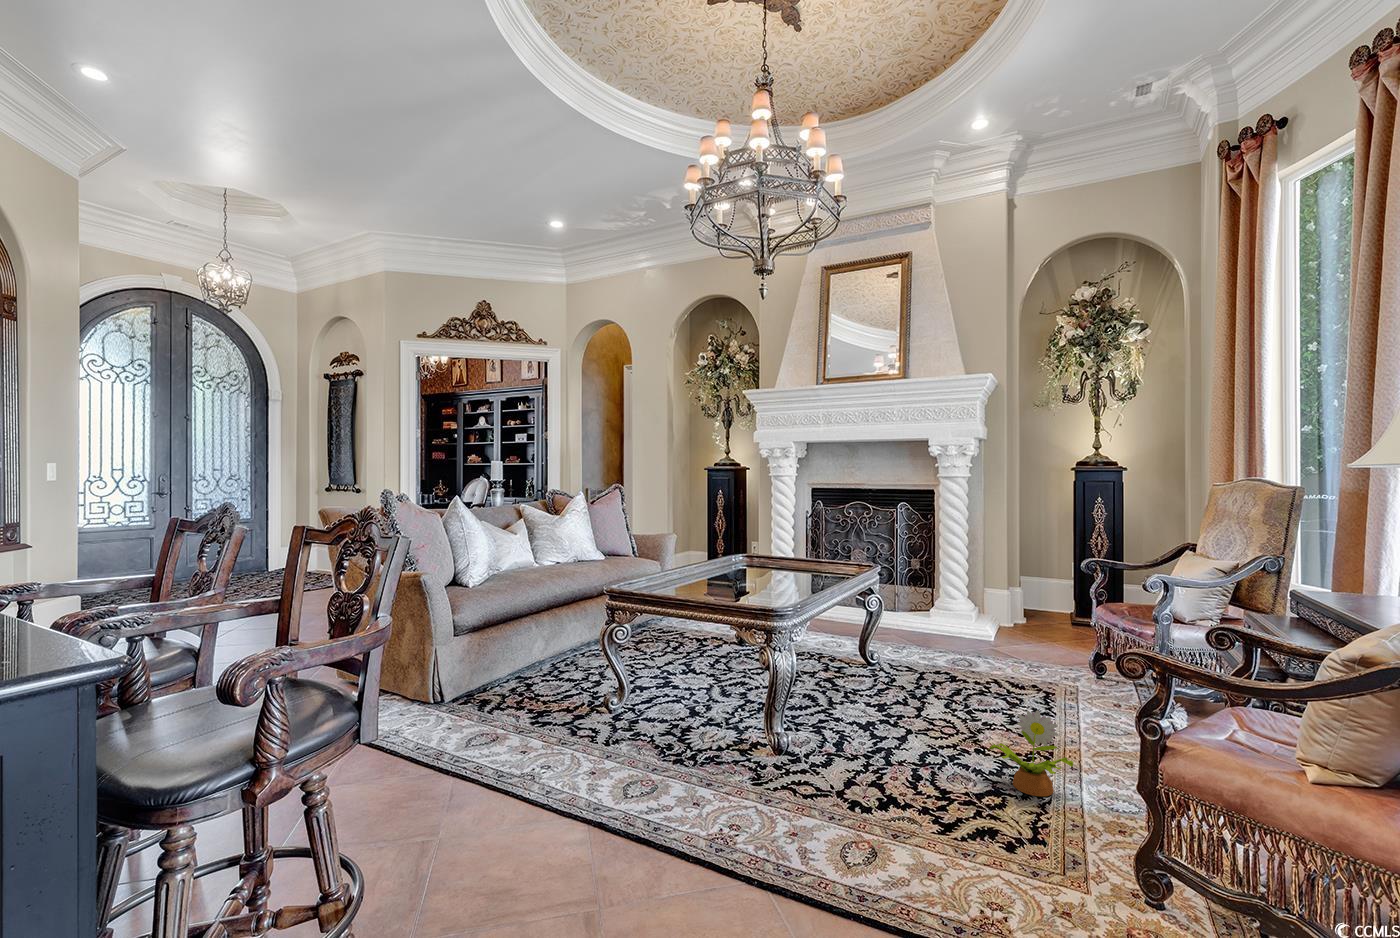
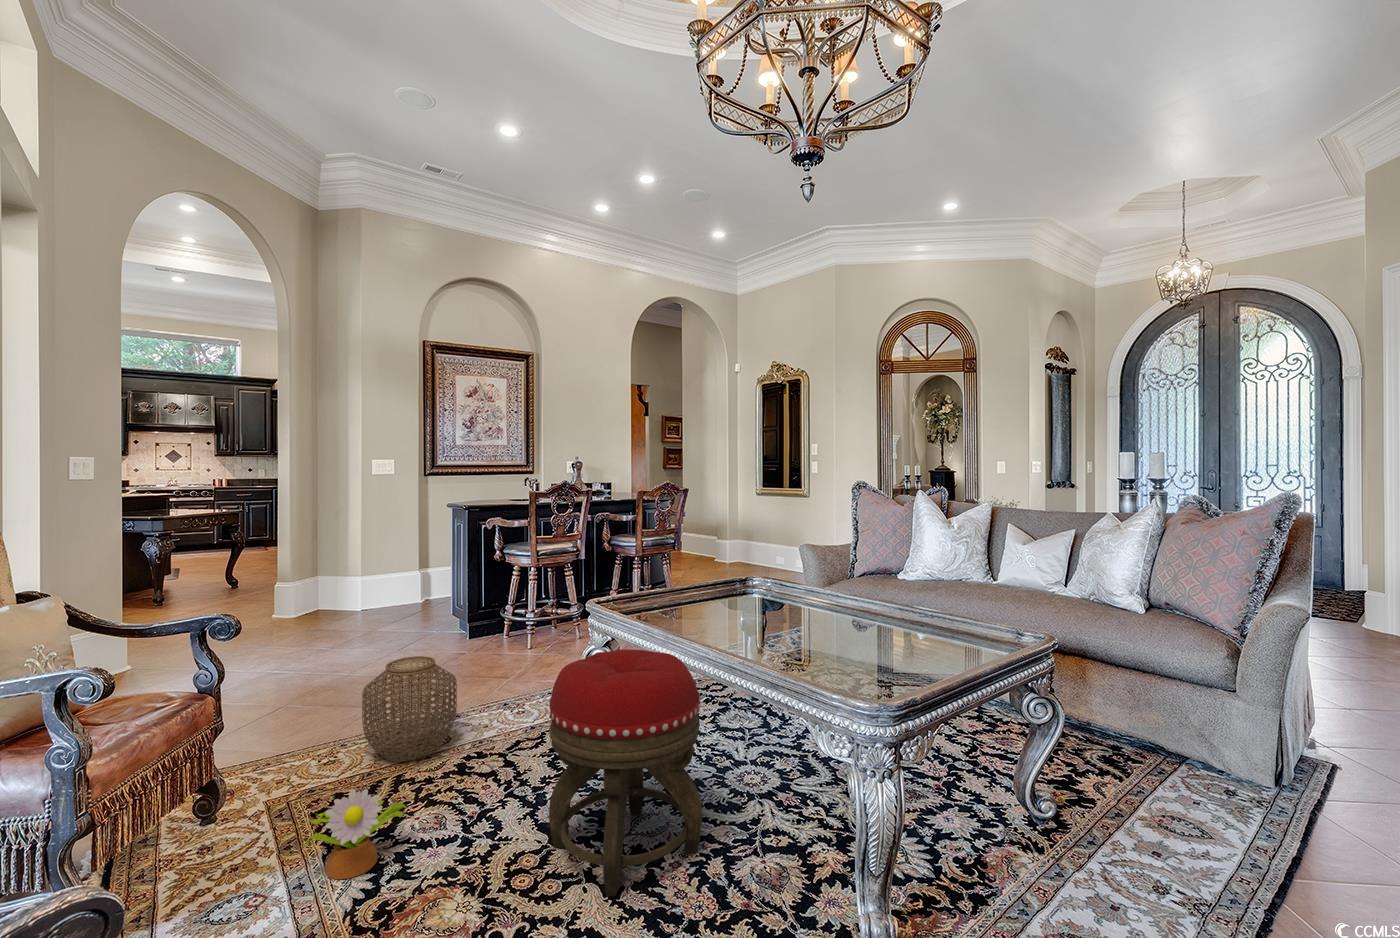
footstool: none [833,590,931,730] -> present [549,649,702,896]
woven basket: none [844,727,964,876] -> present [362,656,457,762]

